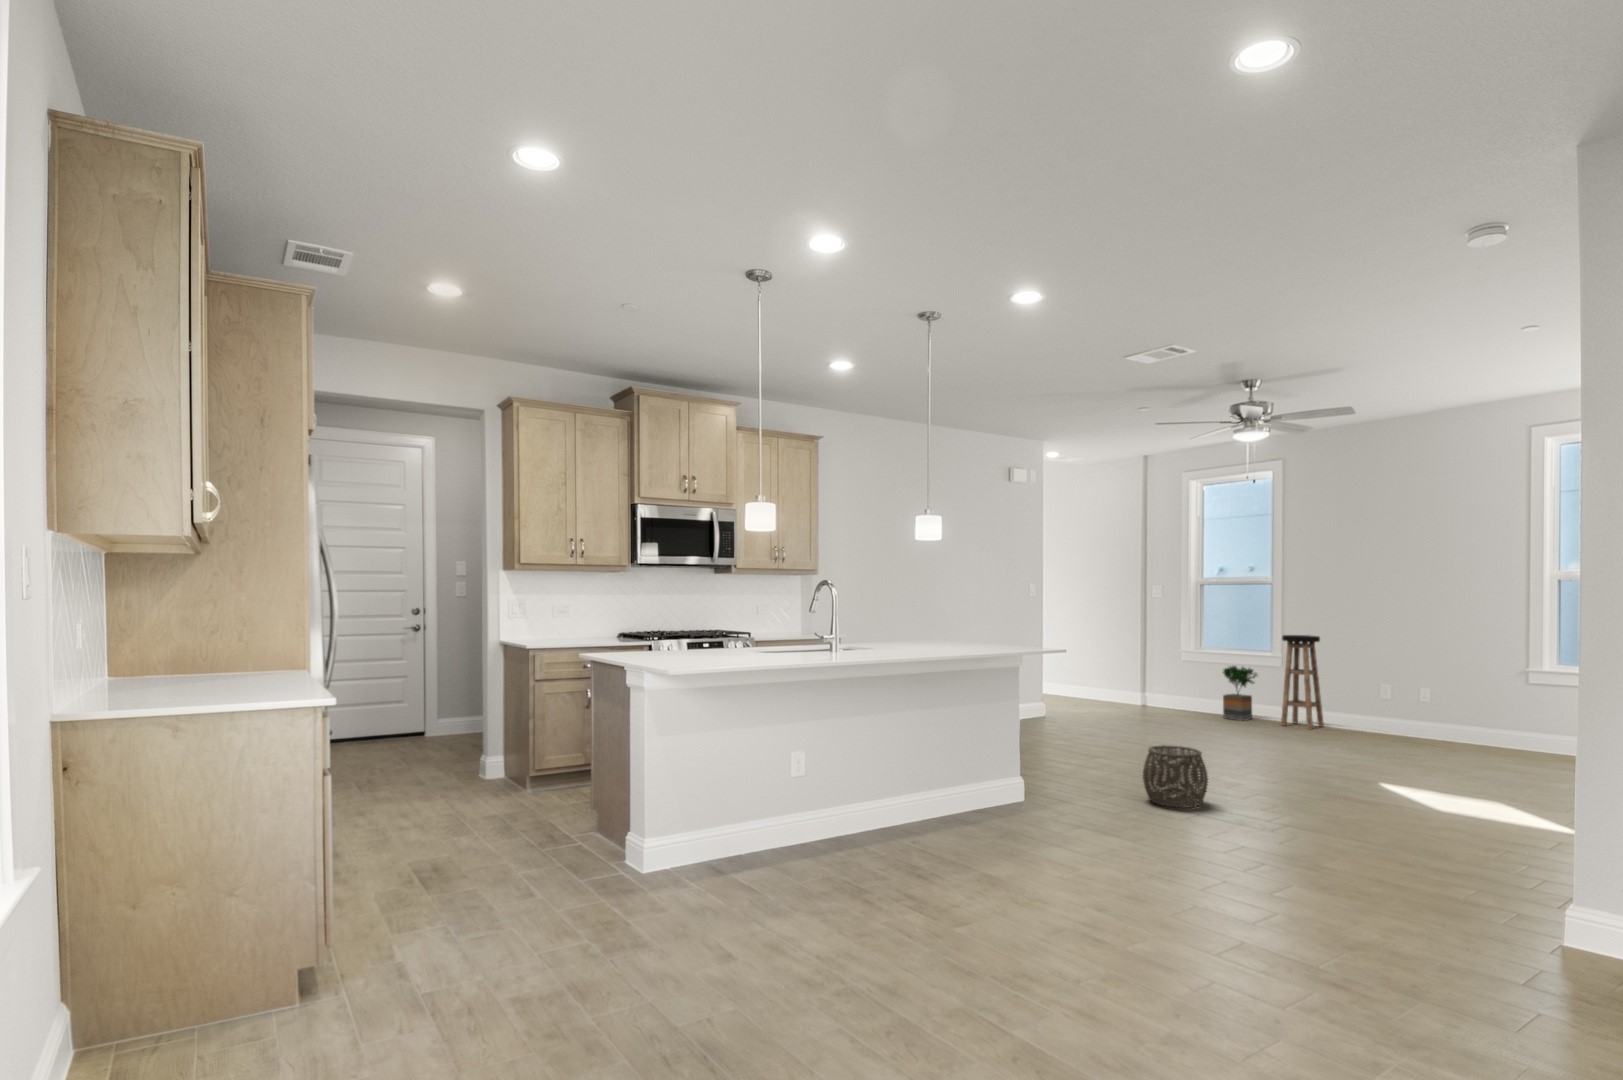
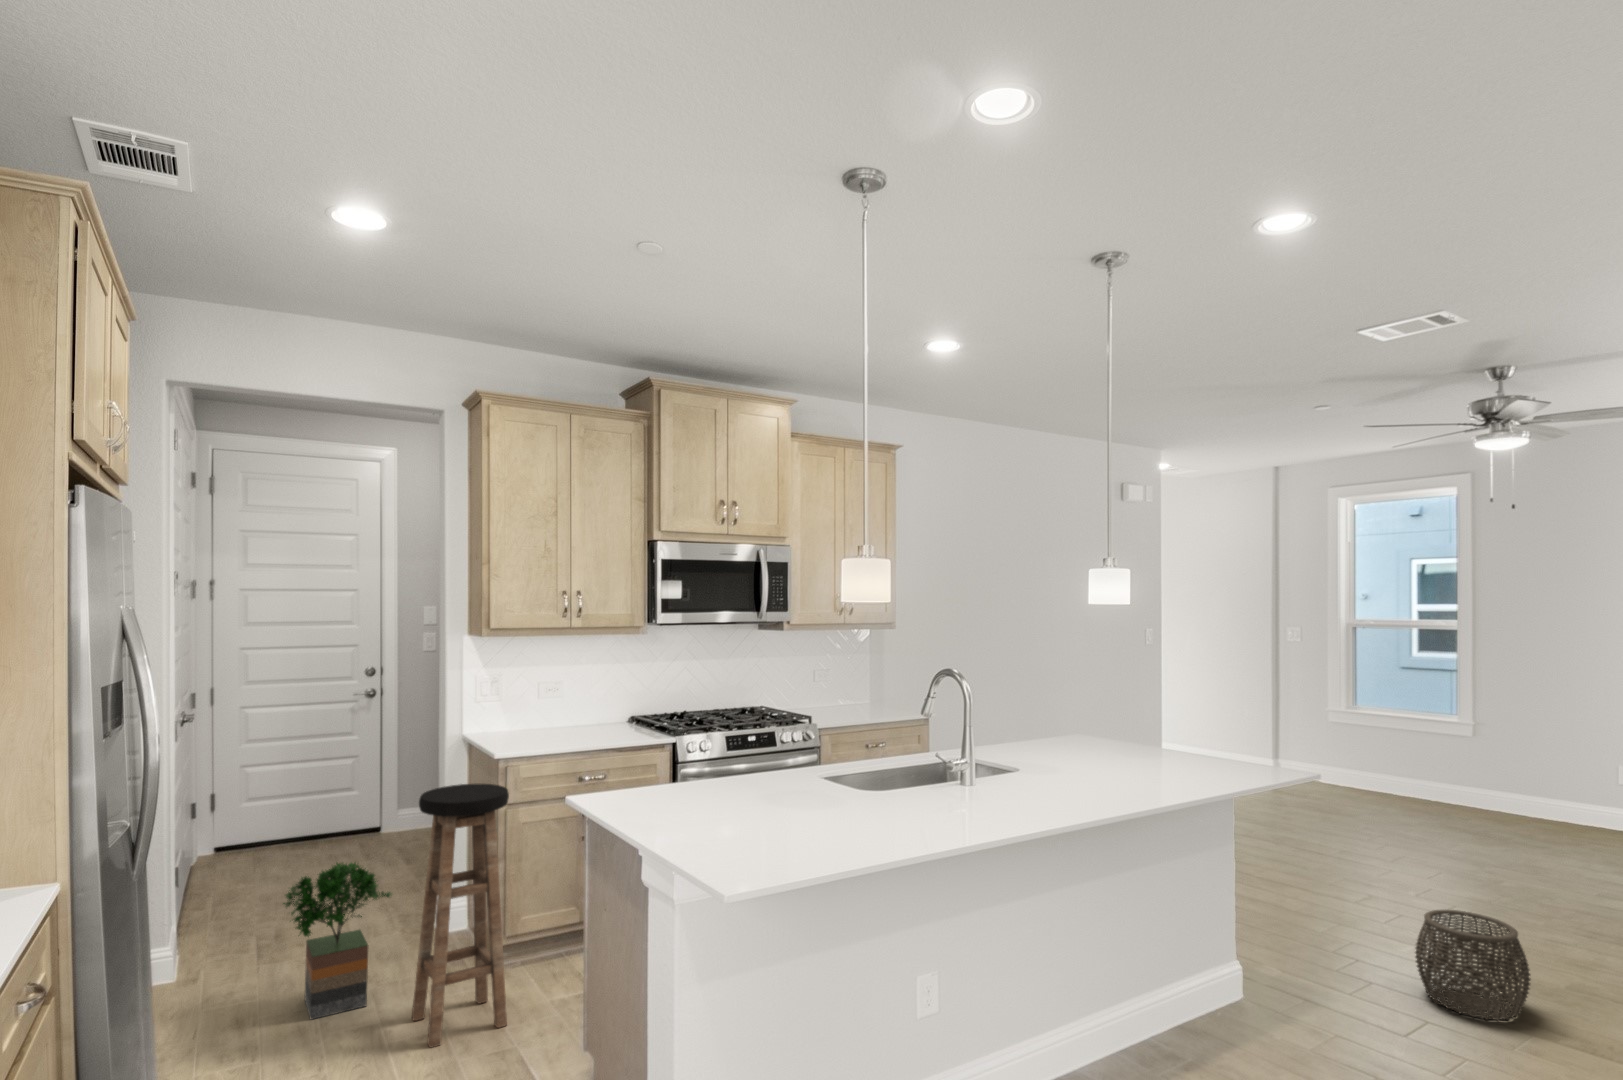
bar stool: present [1281,635,1324,729] -> present [412,784,509,1047]
potted tree: present [1223,666,1257,721] -> present [283,863,392,1019]

